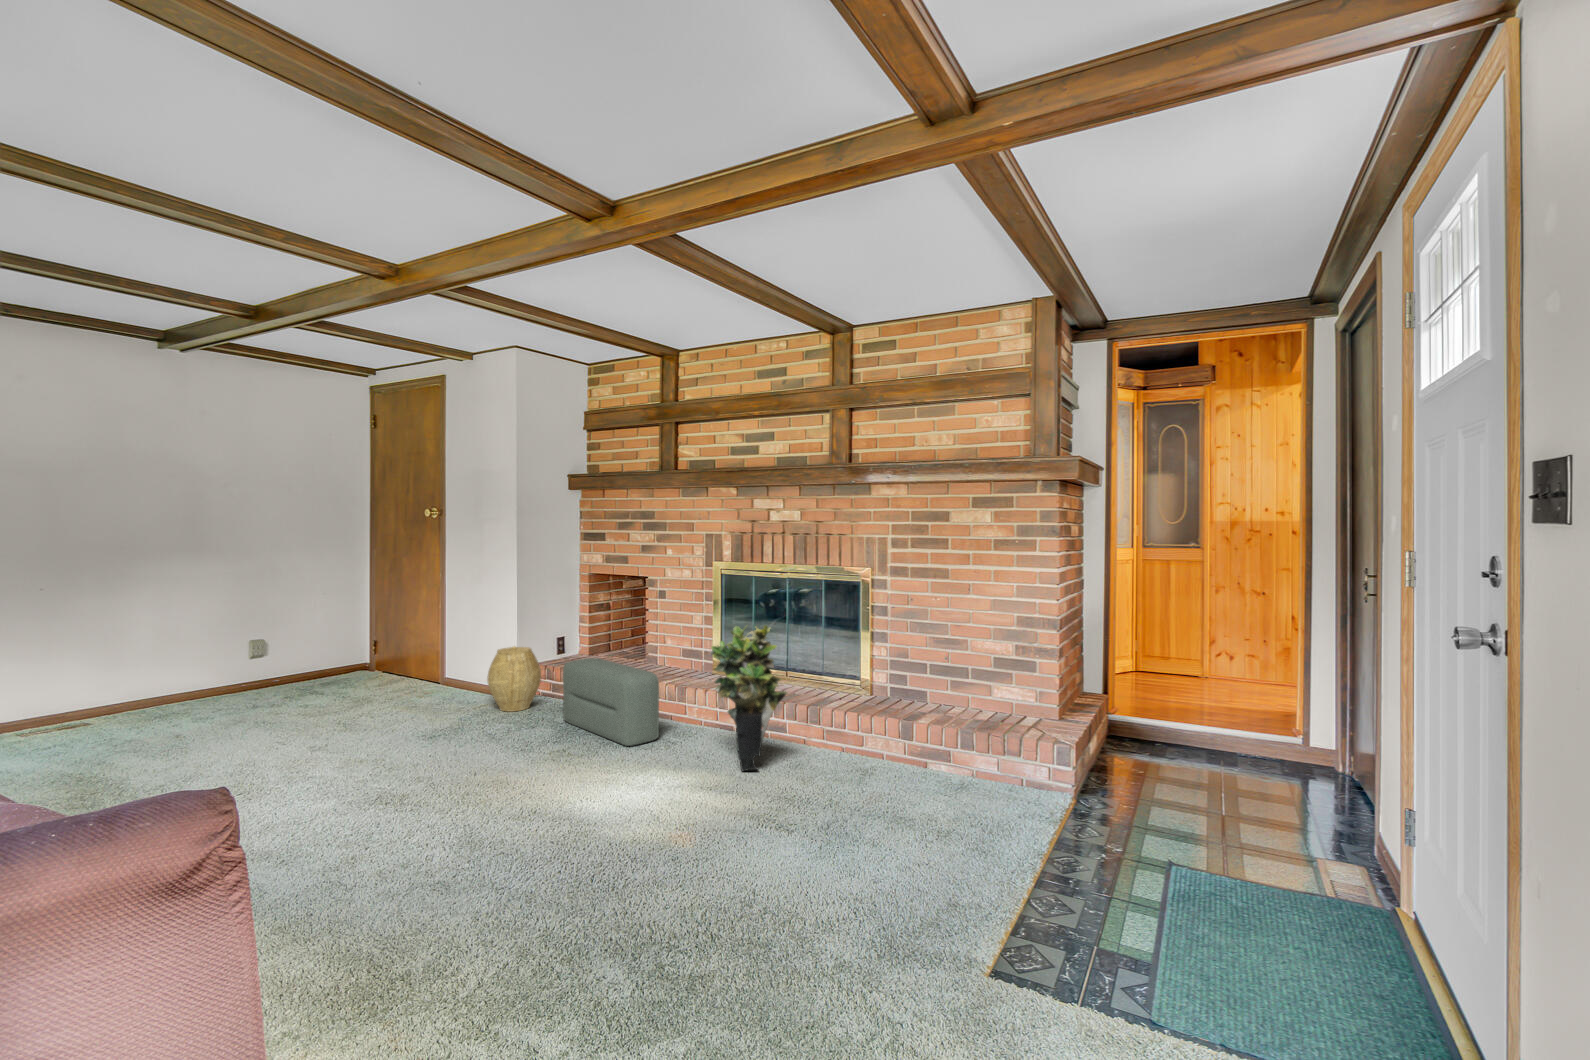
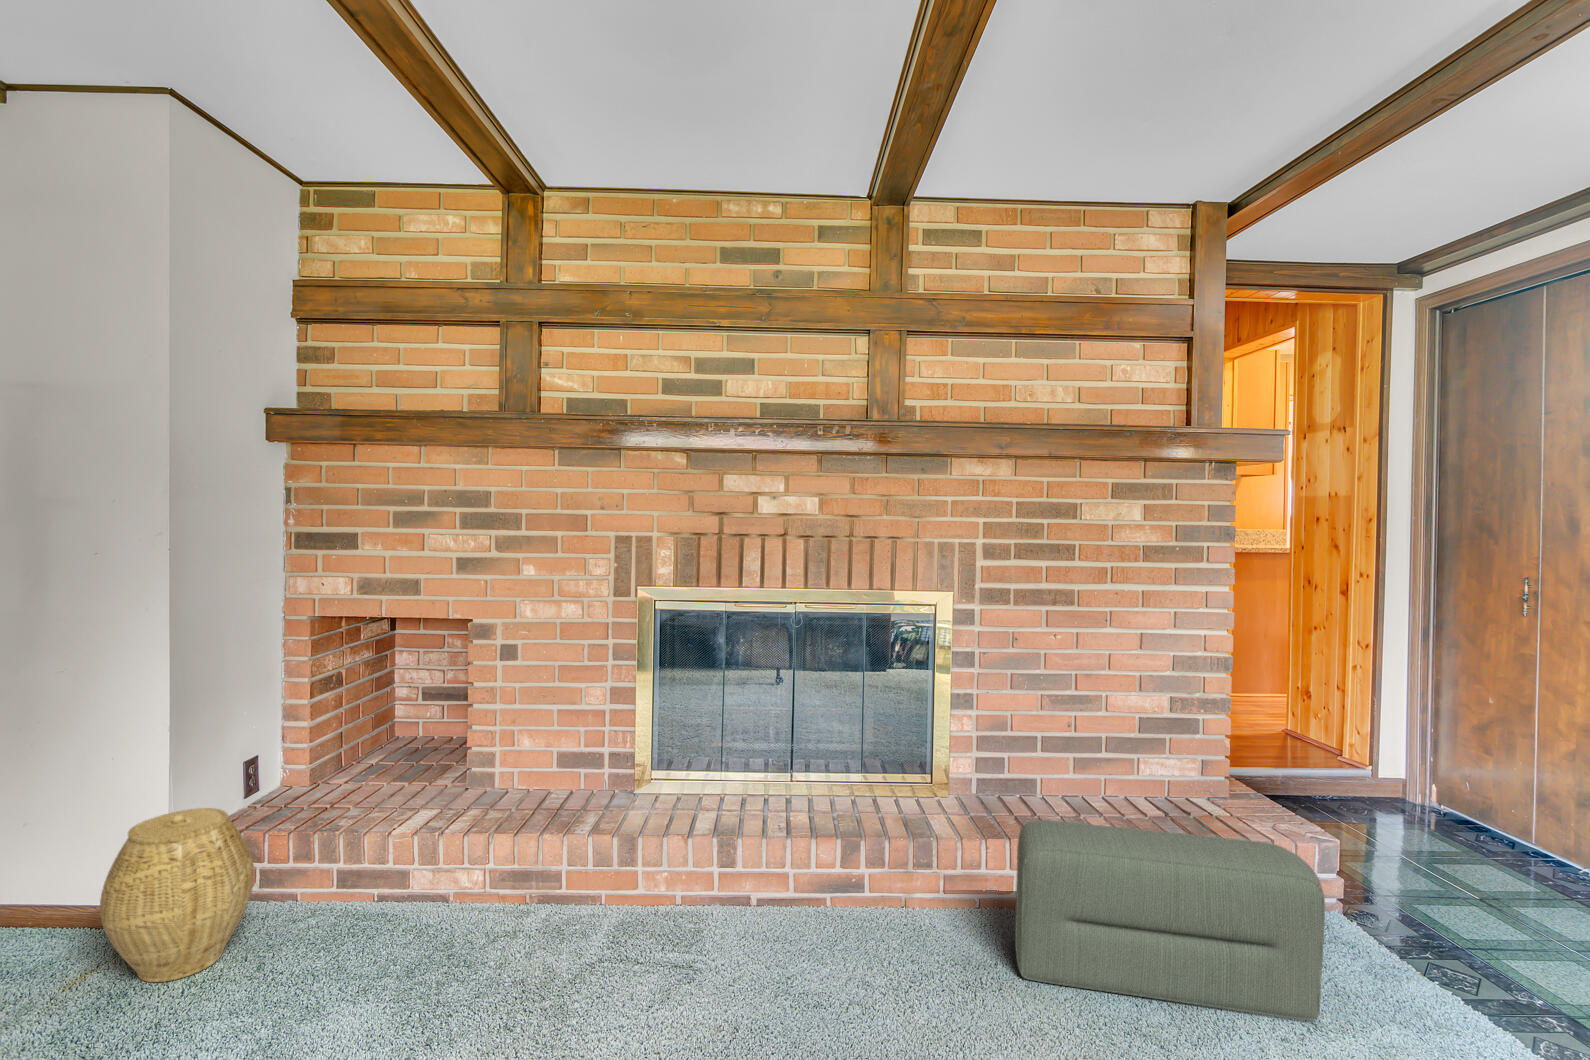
potted plant: present [711,625,787,771] -> none [810,714,961,1016]
pouf: present [563,658,659,746] -> present [1015,820,1325,1021]

